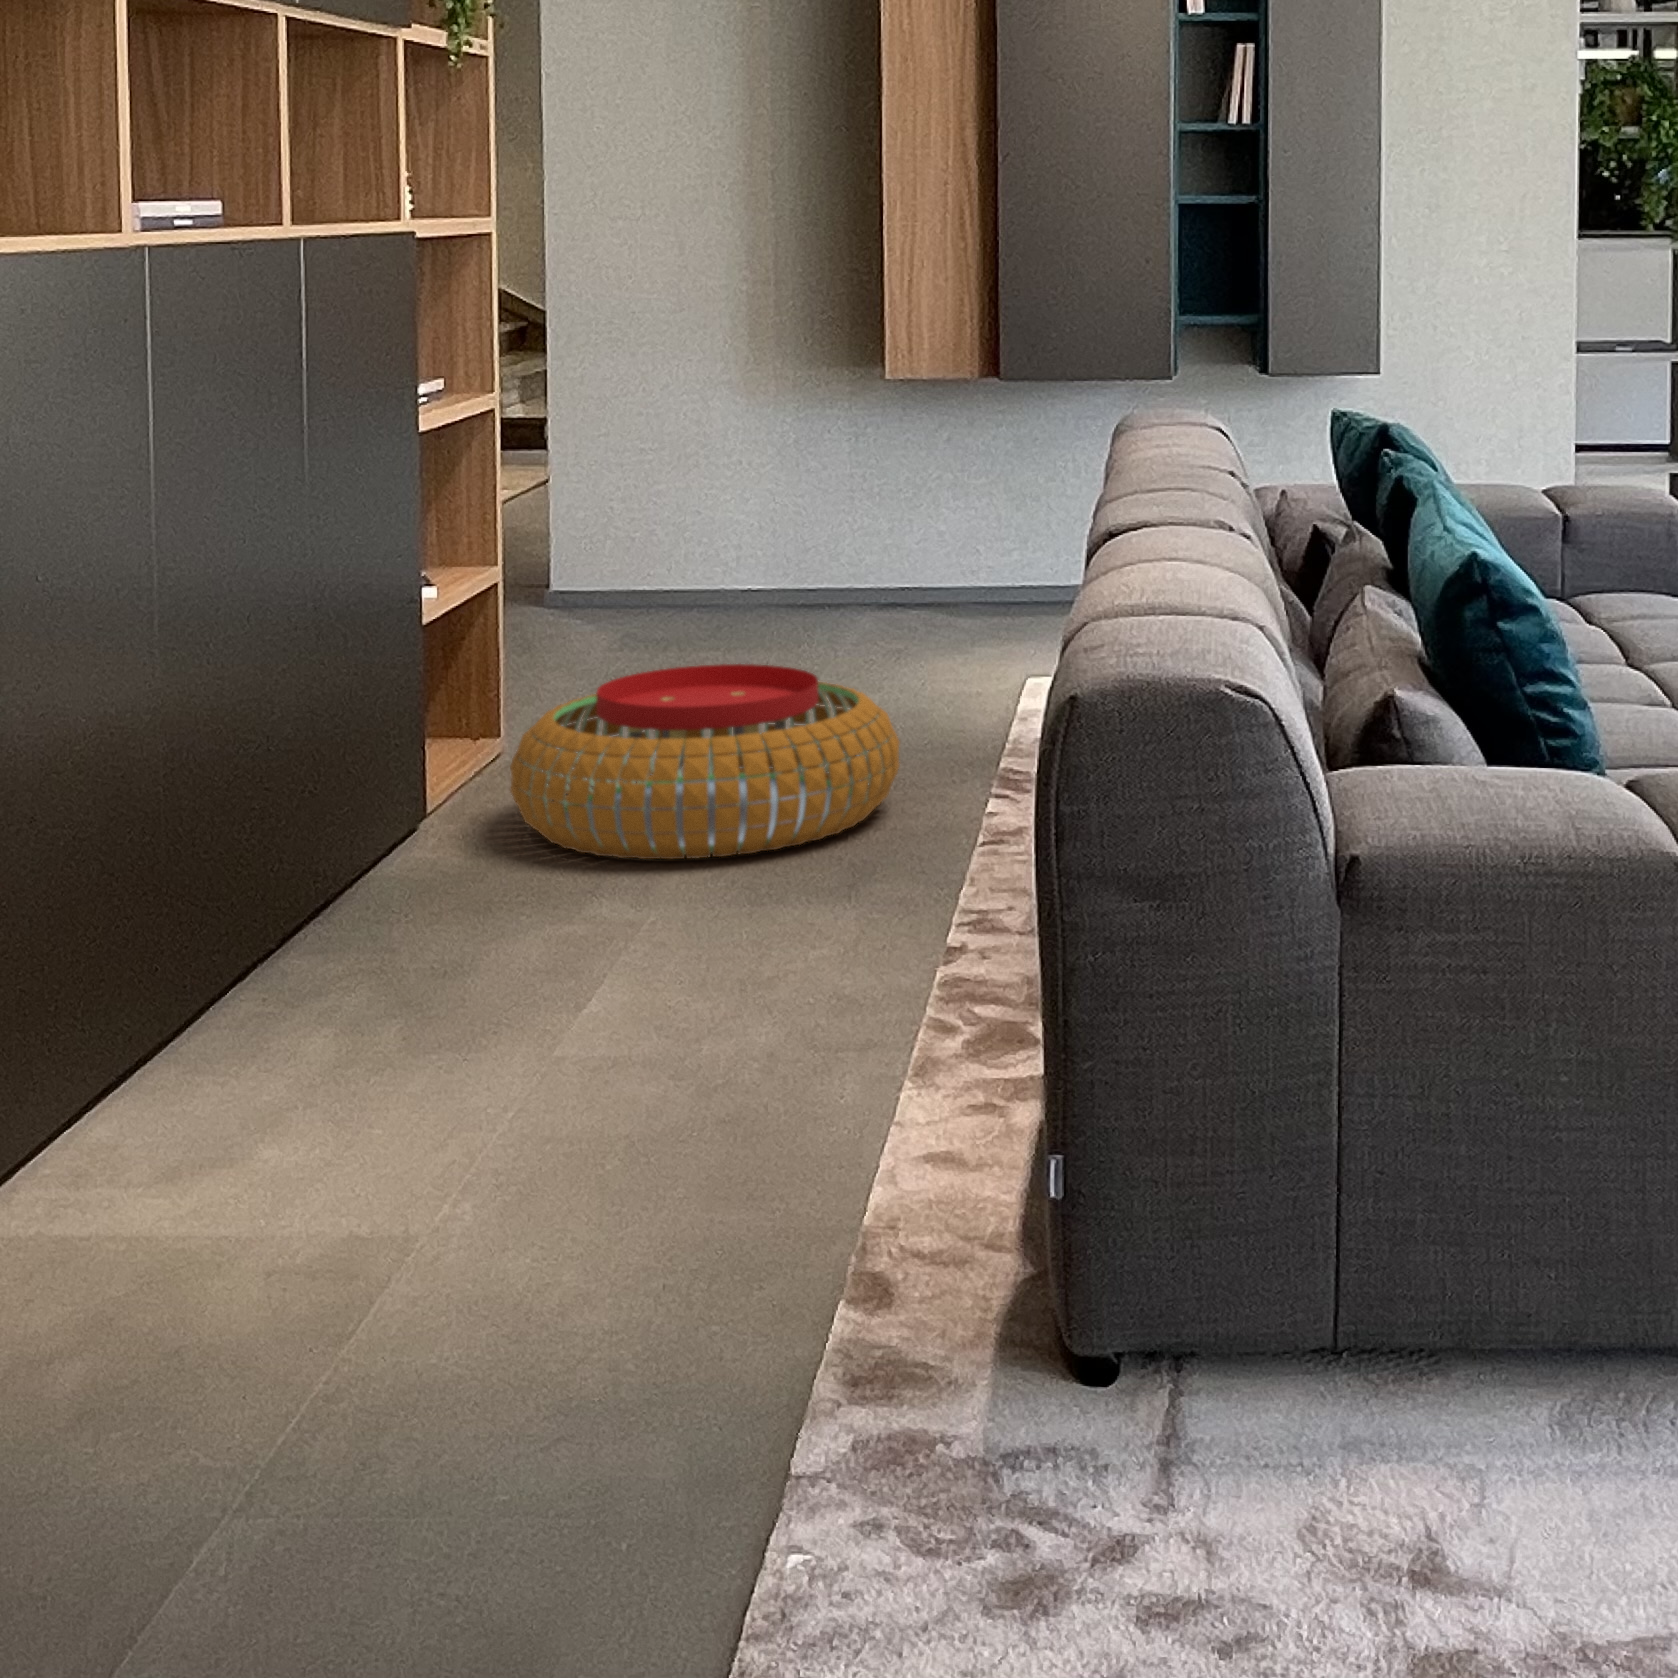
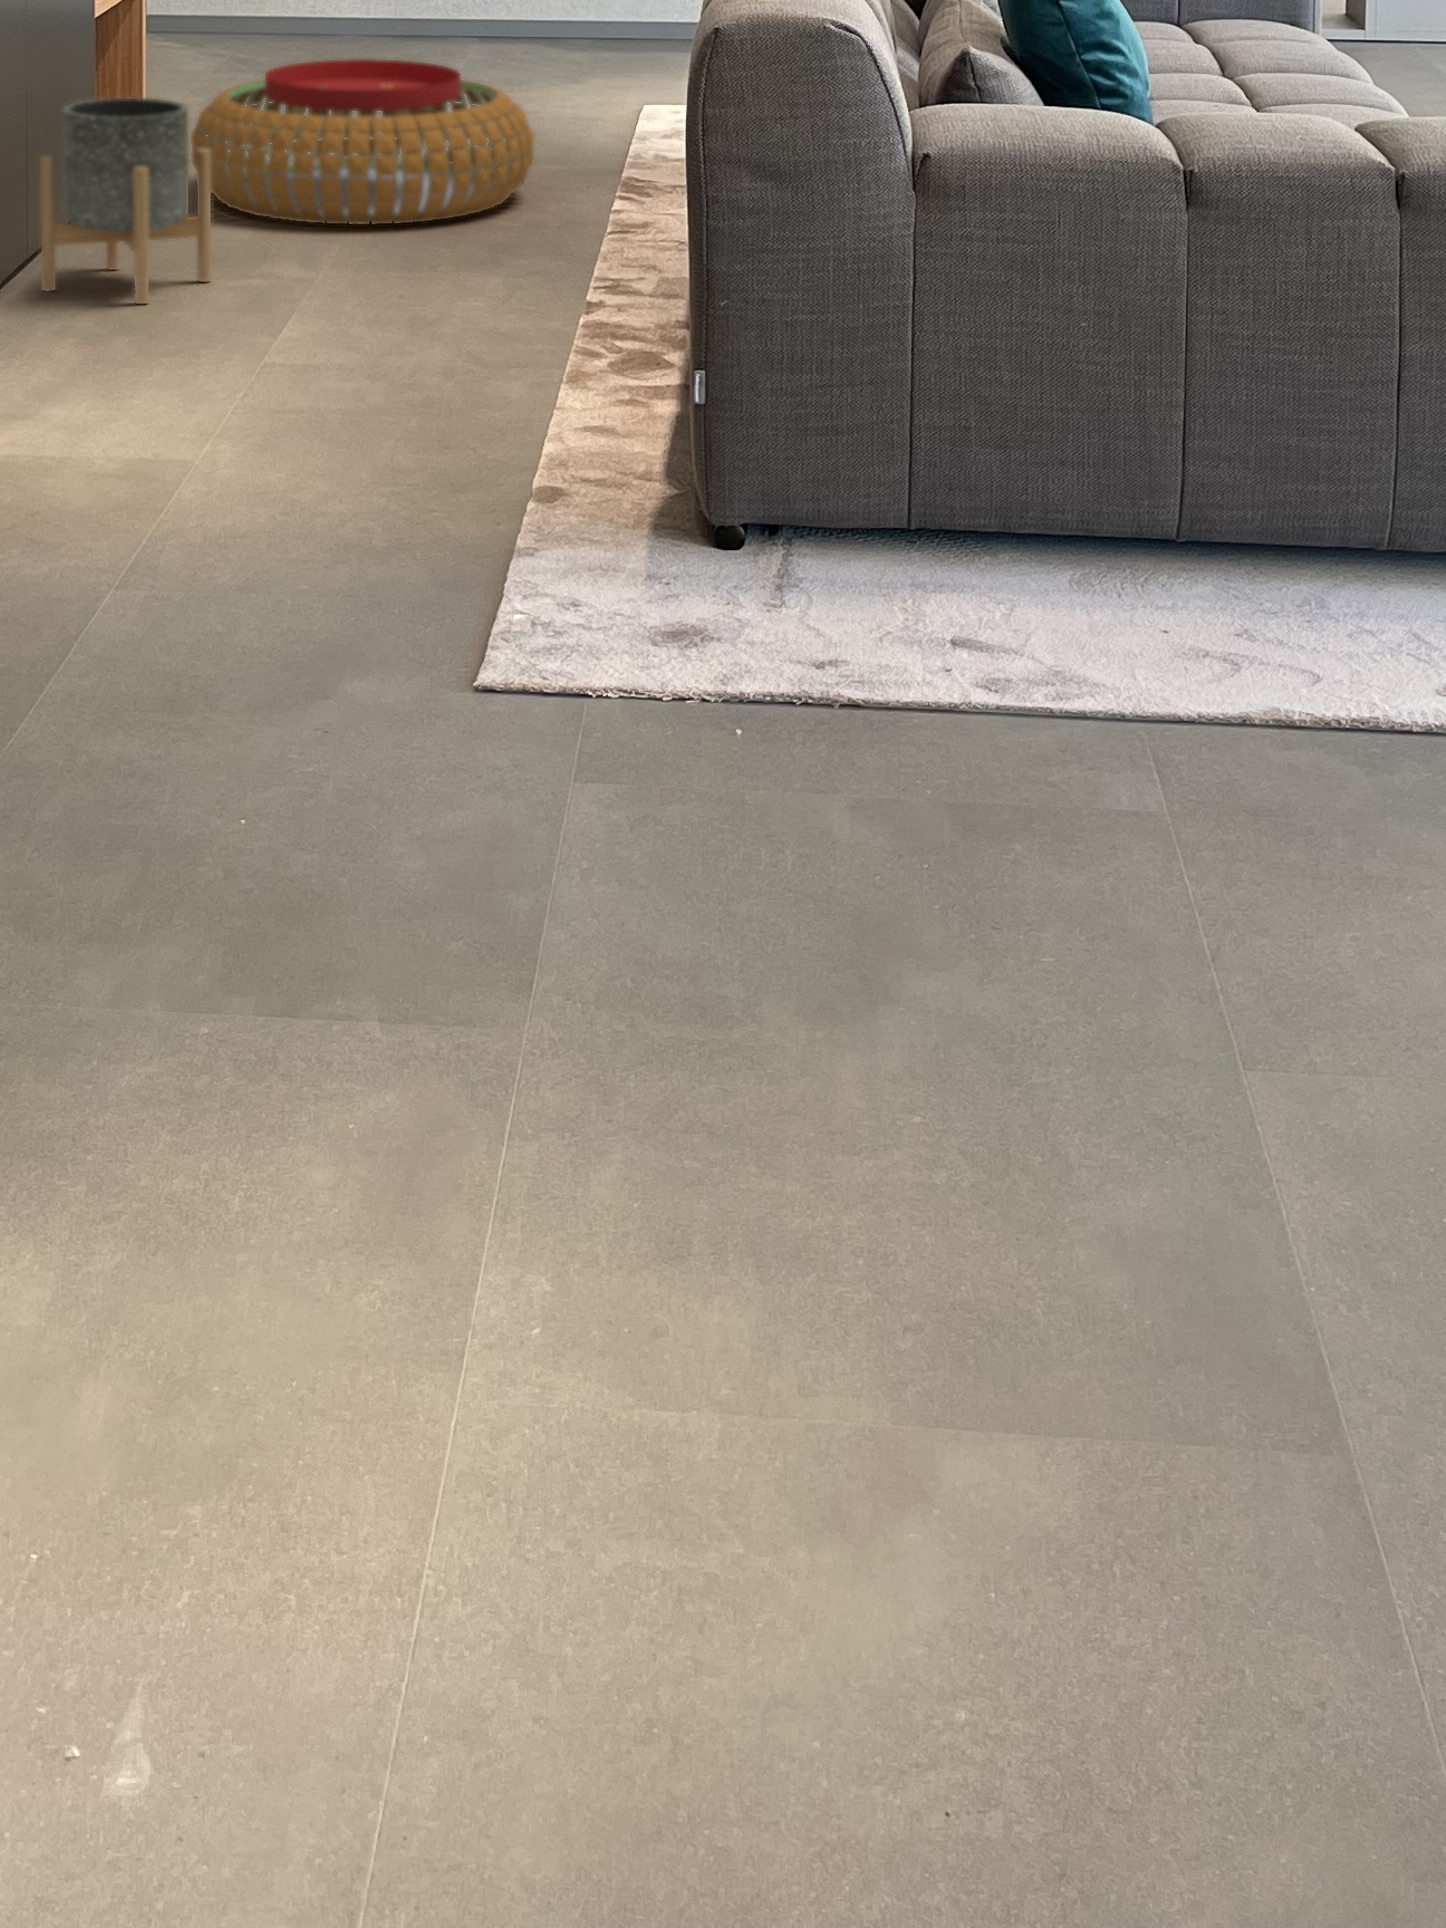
planter: none [285,741,504,997] -> present [40,98,212,304]

